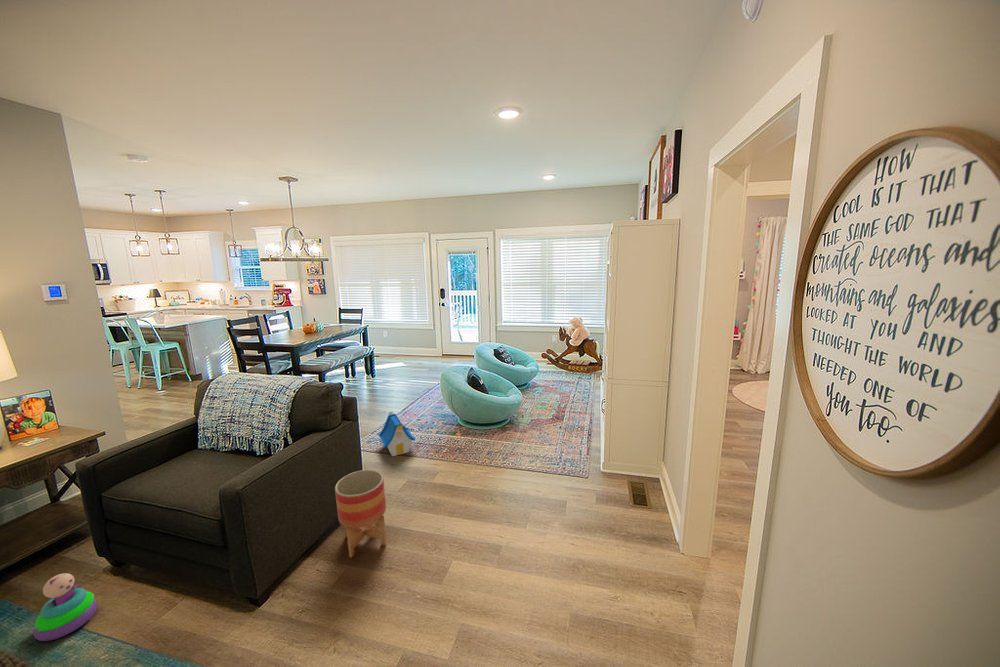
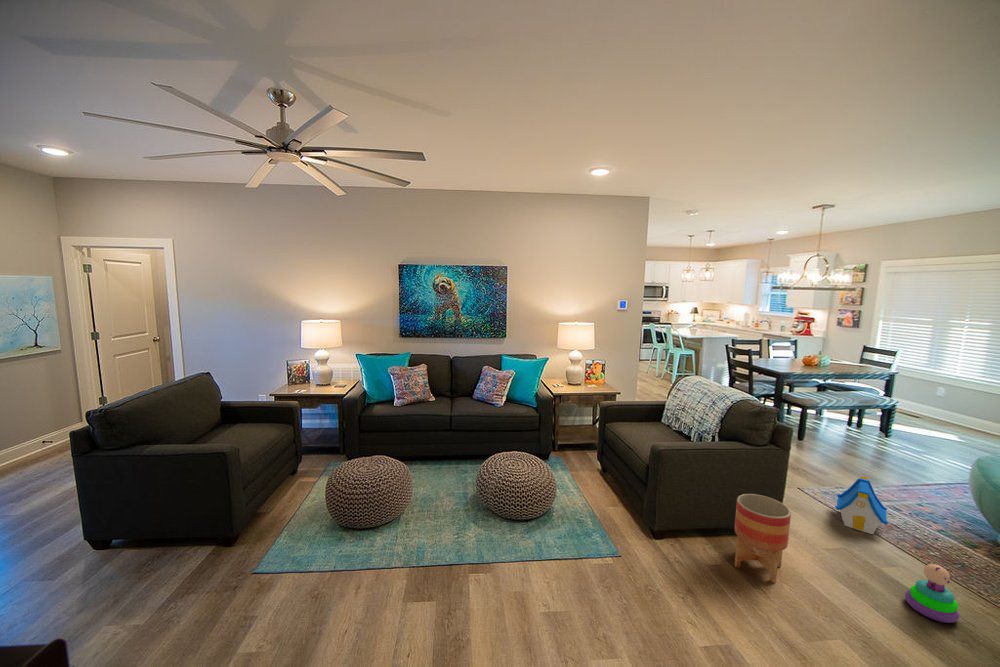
stacking toy: present [34,573,97,641] -> present [905,564,959,623]

